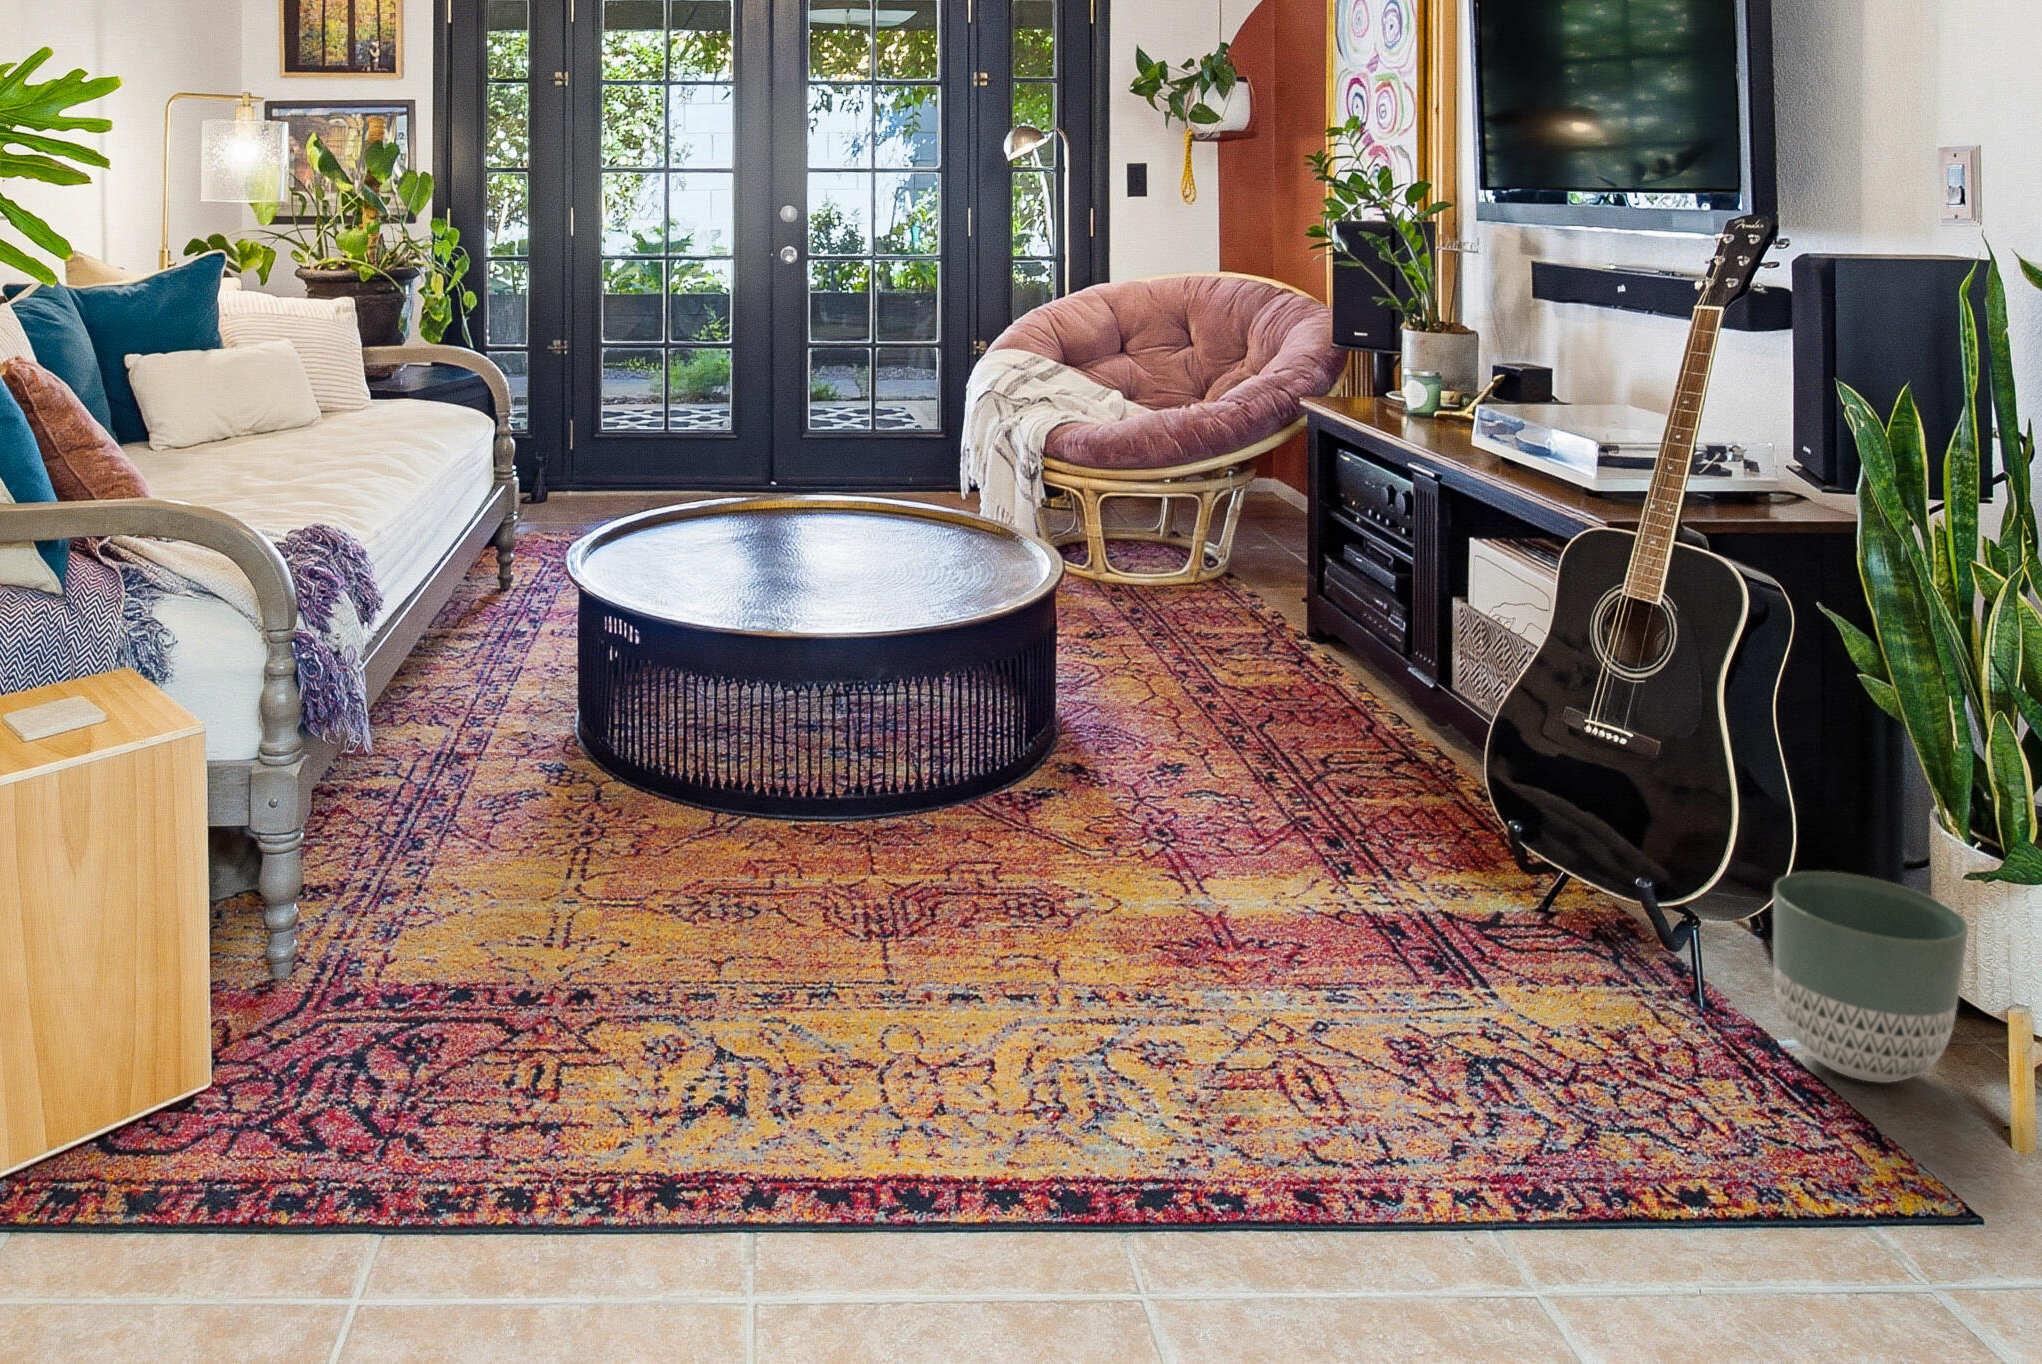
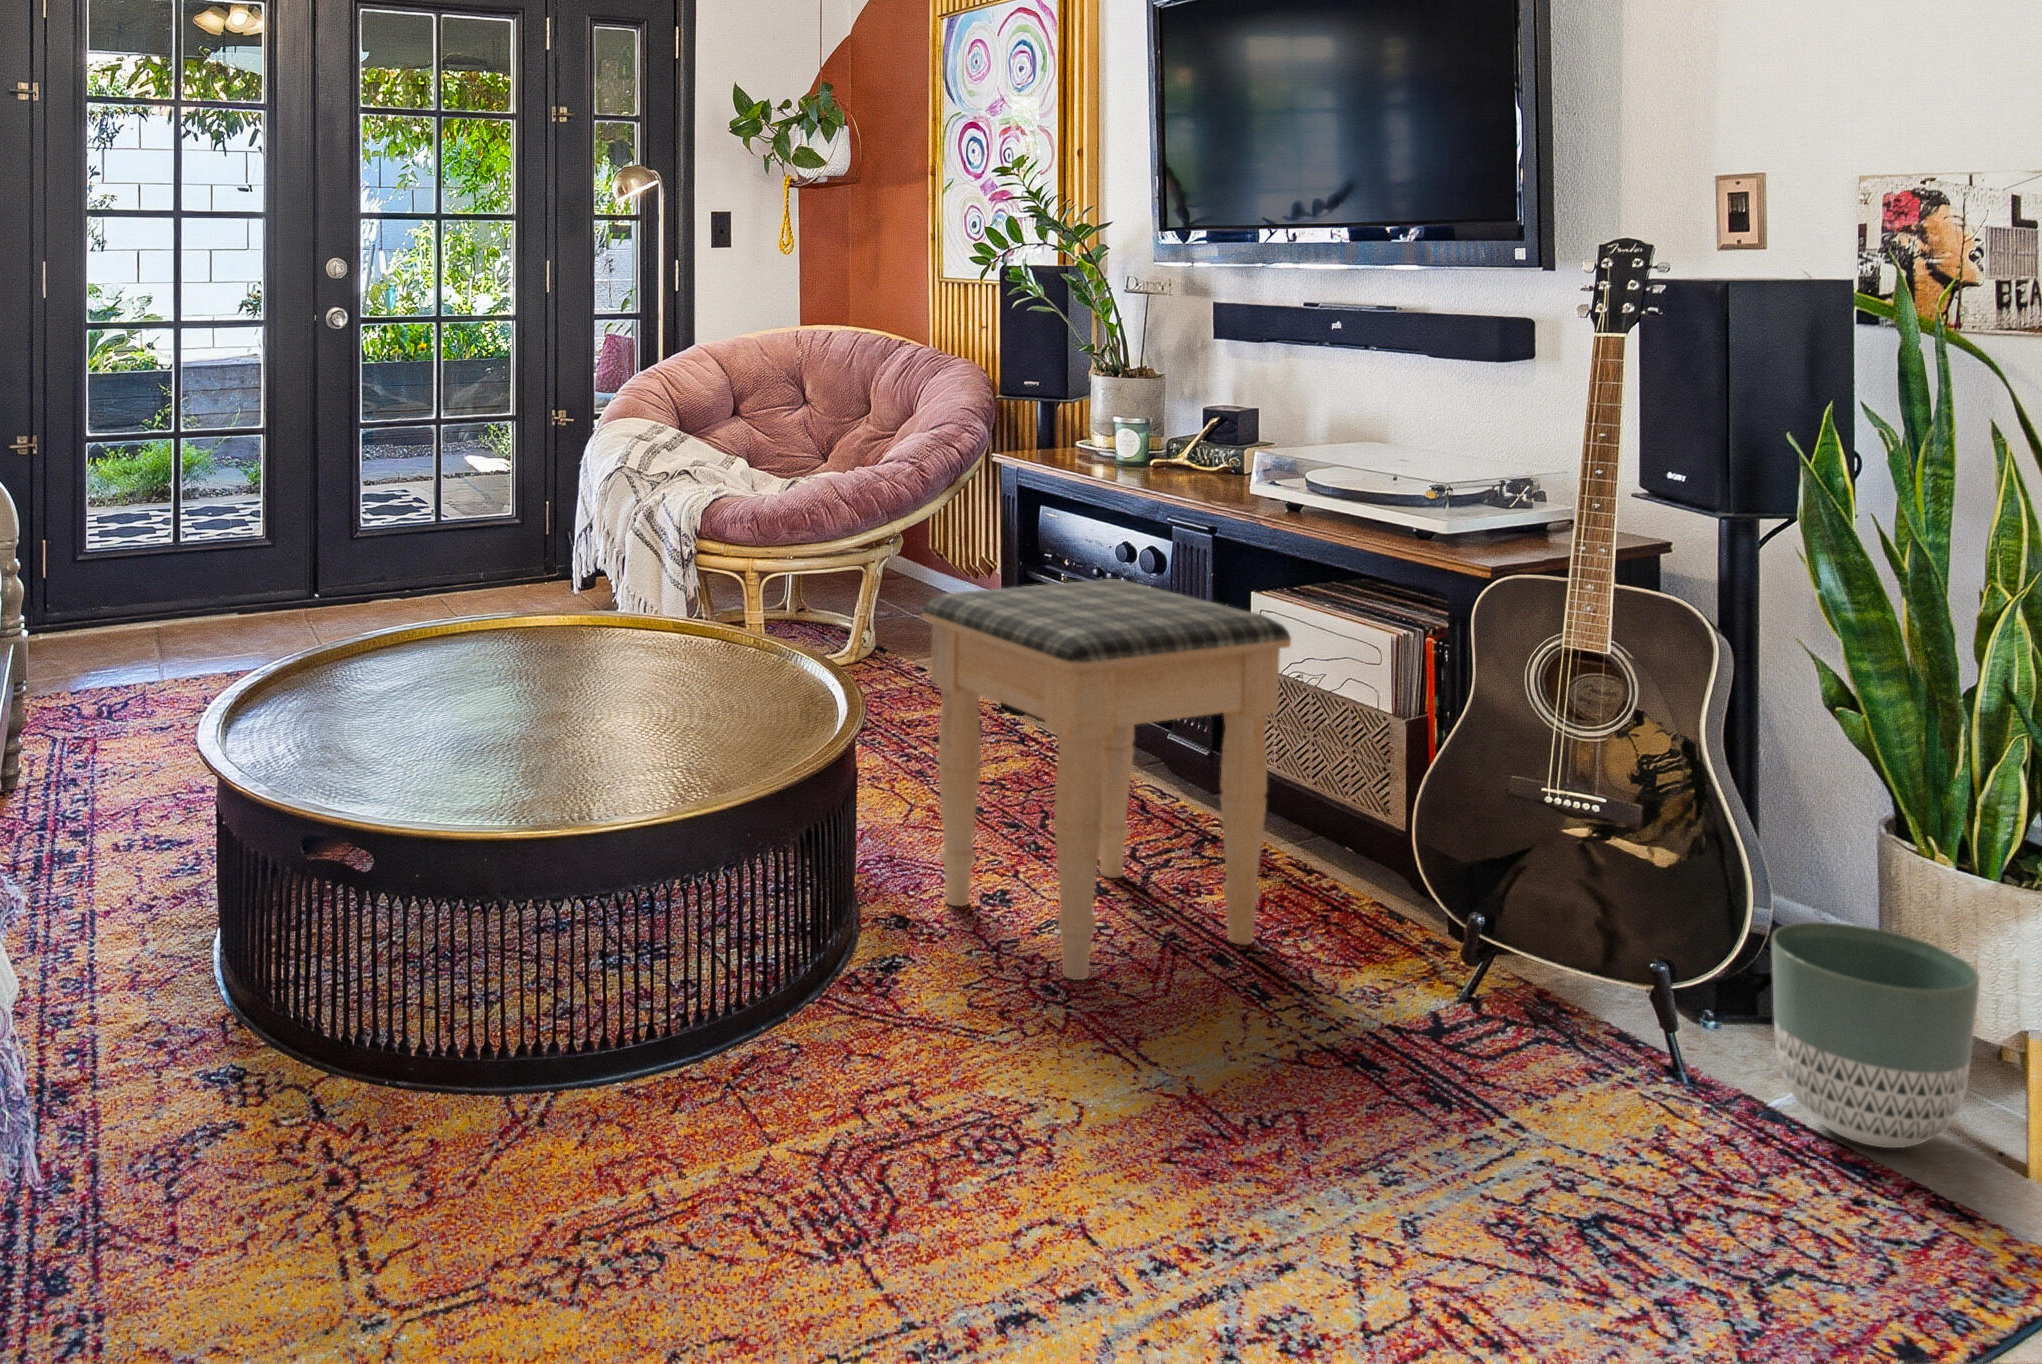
footstool: none [1112,517,1422,850] -> present [922,579,1291,980]

